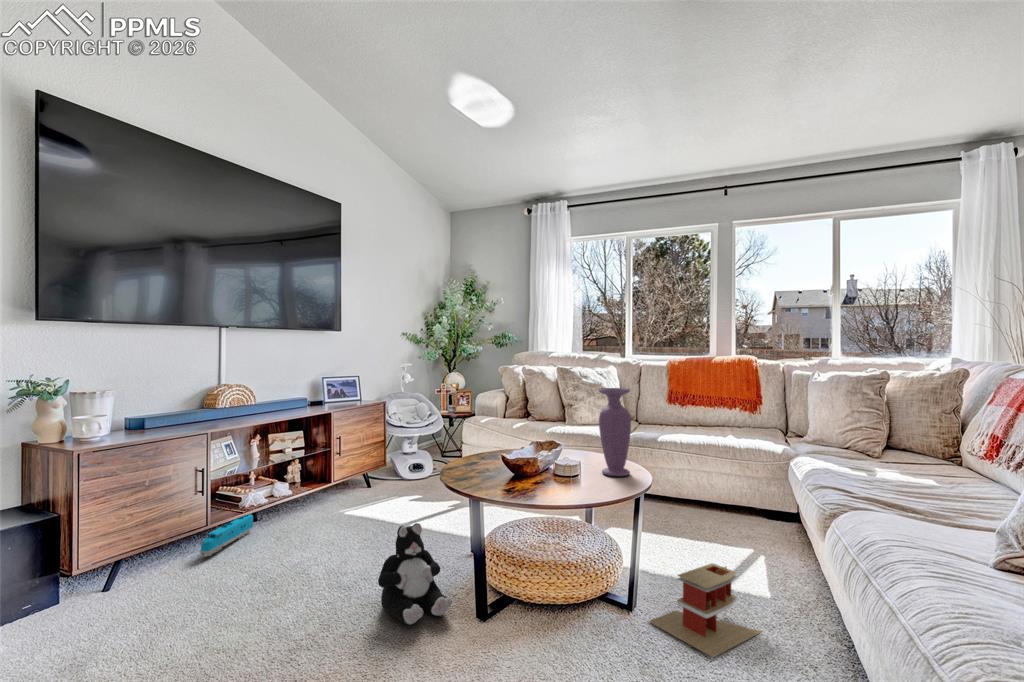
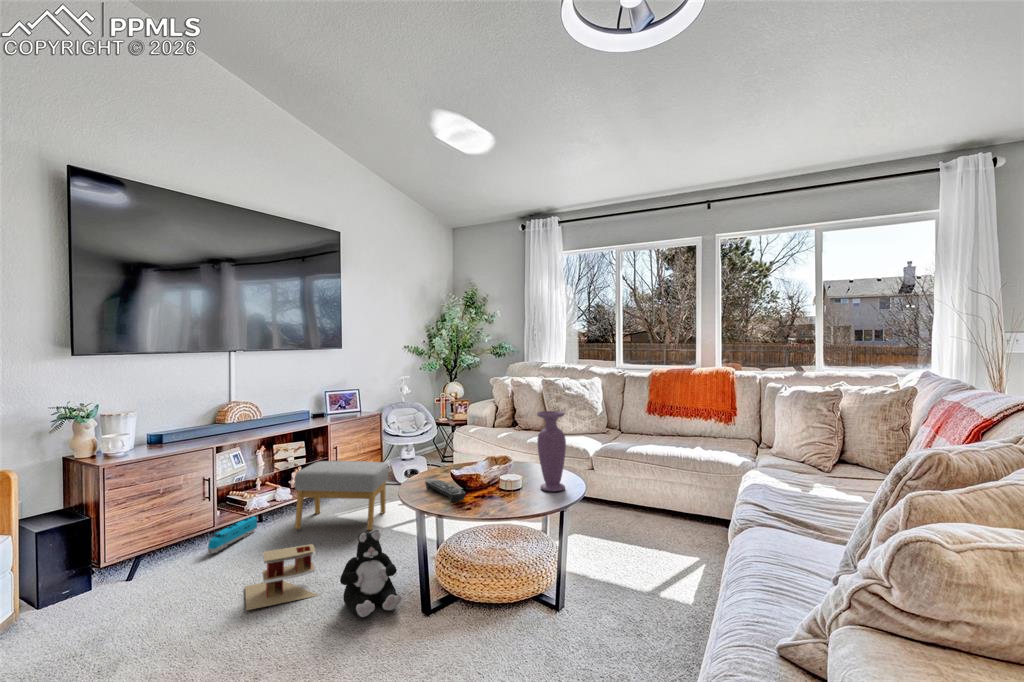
footstool: none [298,452,400,528] -> present [295,461,388,530]
remote control: none [473,465,528,488] -> present [425,480,466,502]
toy house: present [649,563,762,657] -> present [245,544,318,610]

